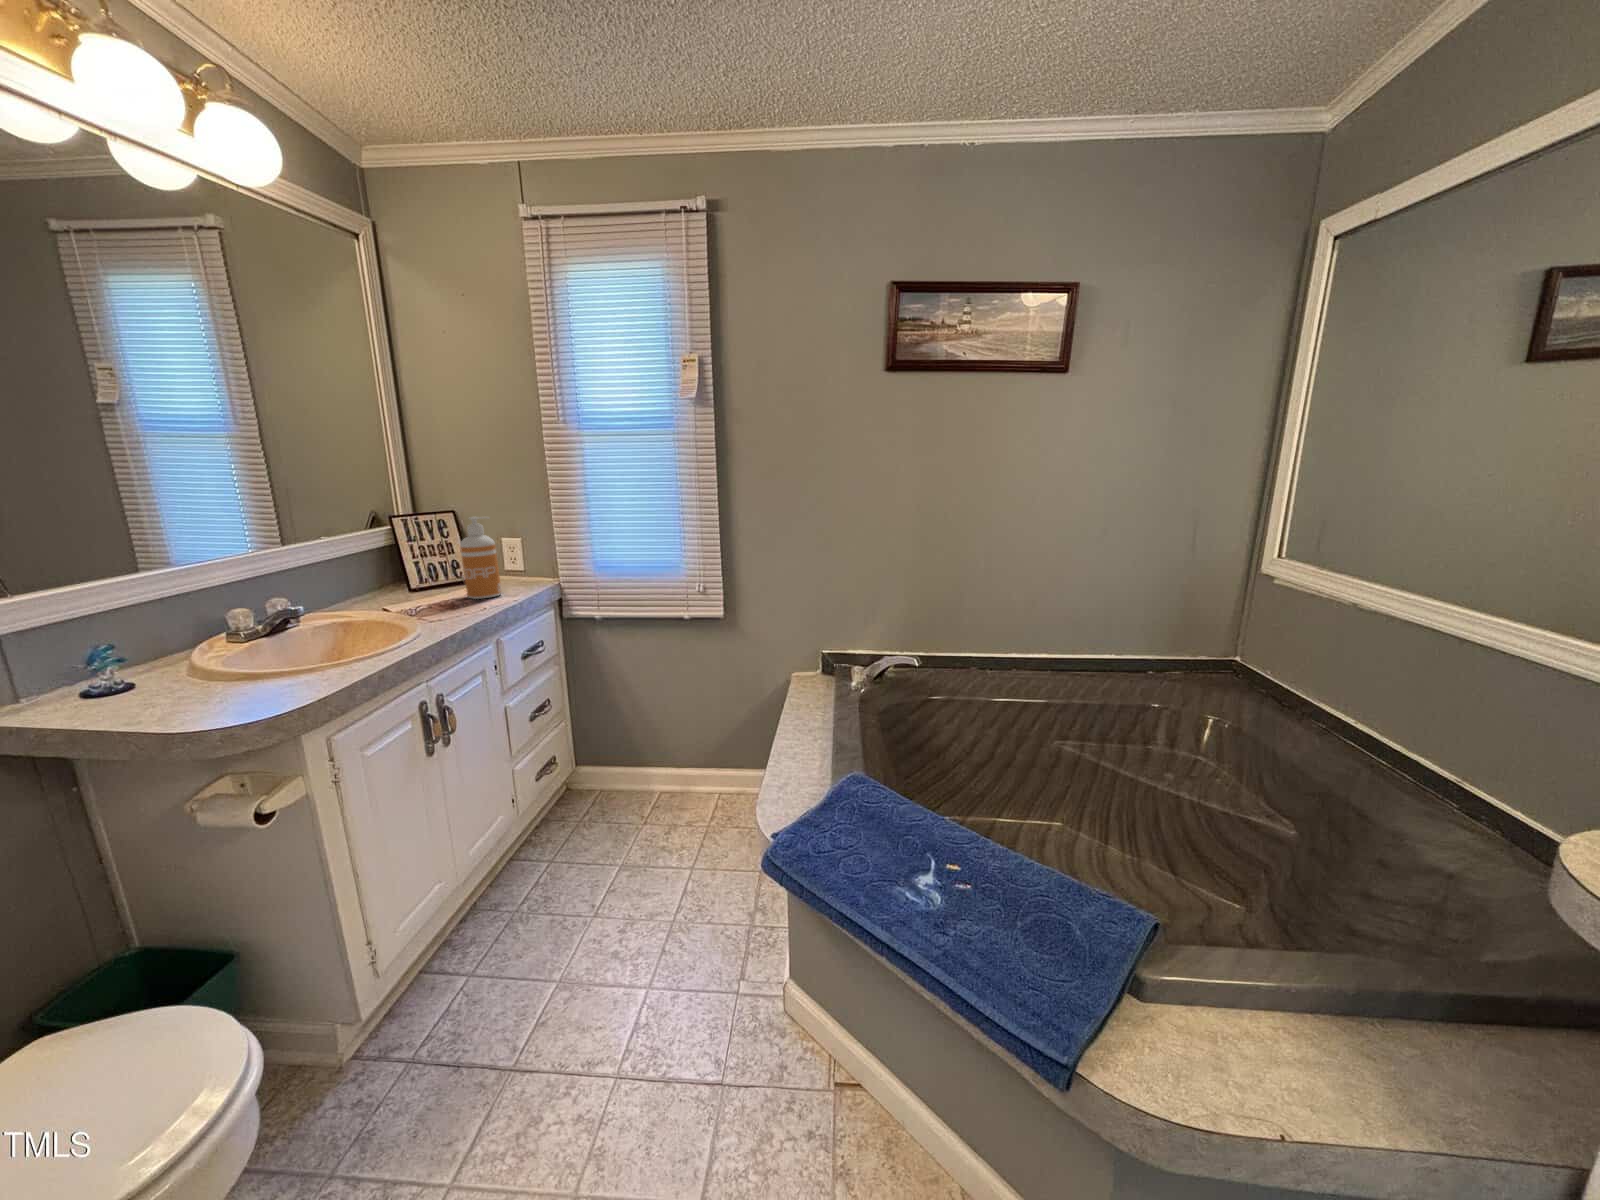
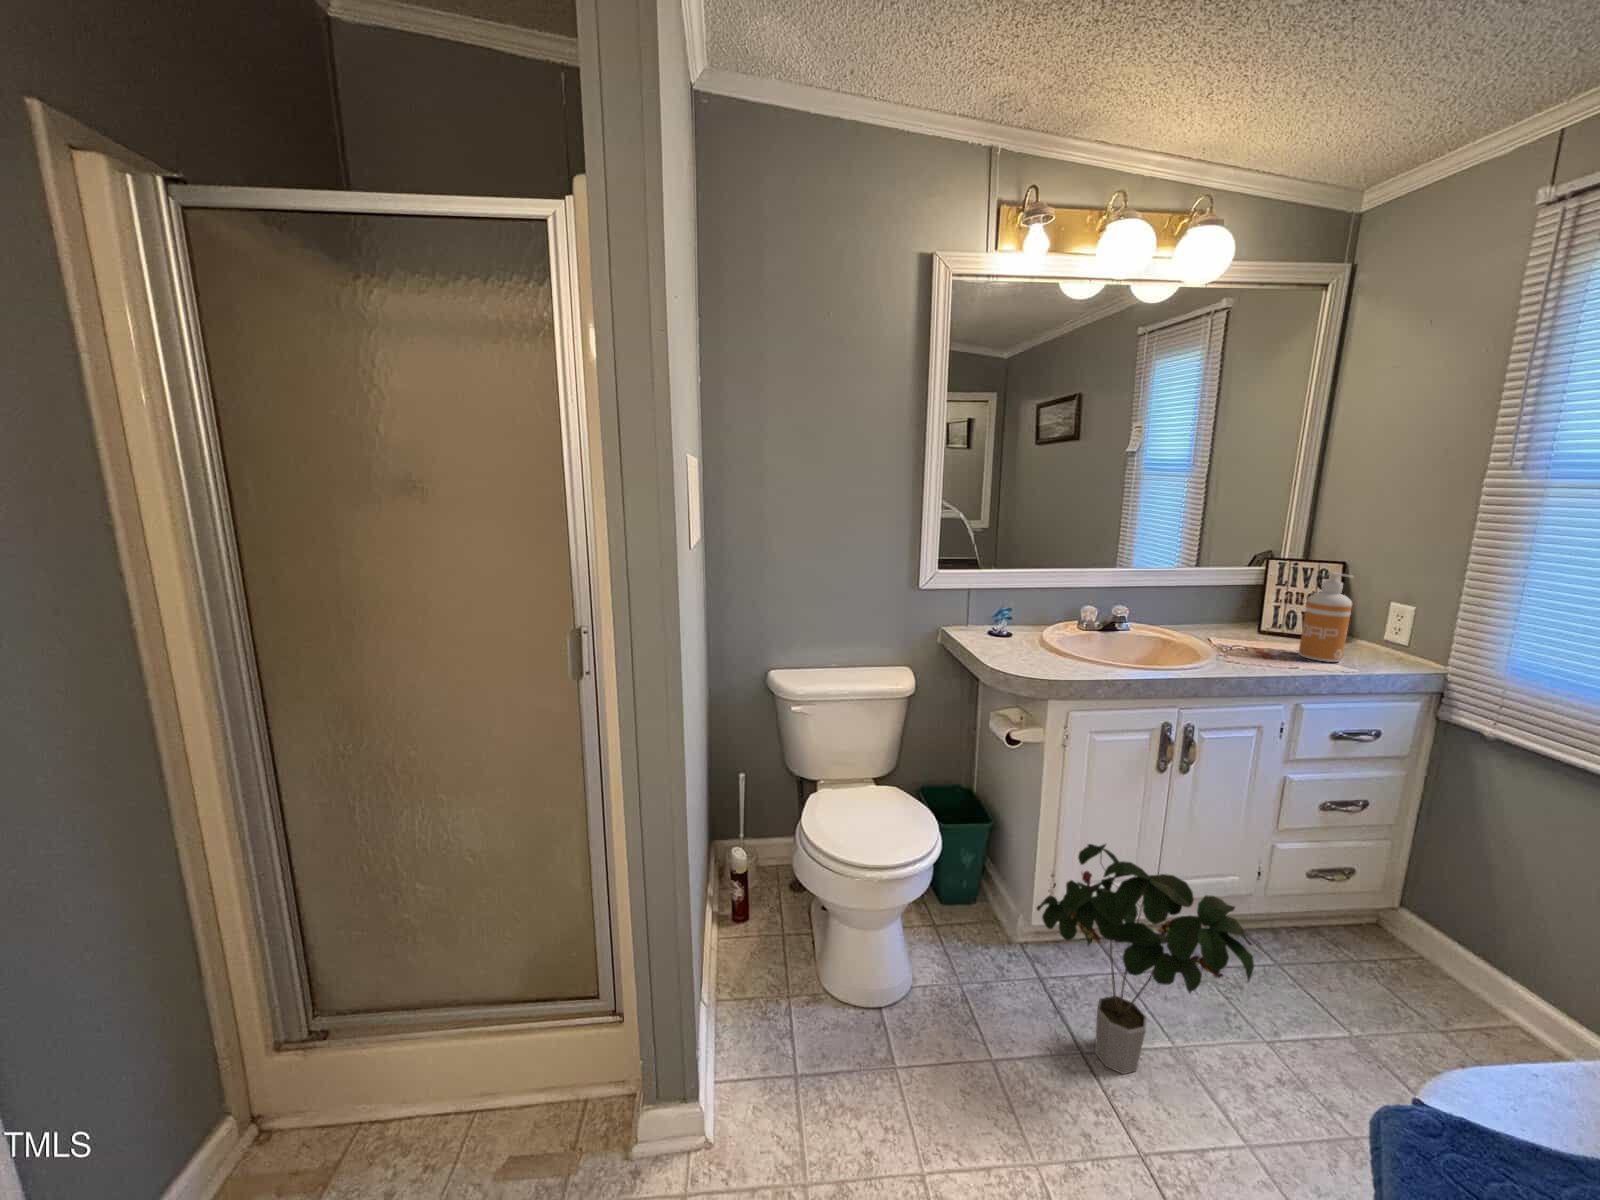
potted plant: none [391,818,620,1057] -> present [1037,844,1254,1074]

